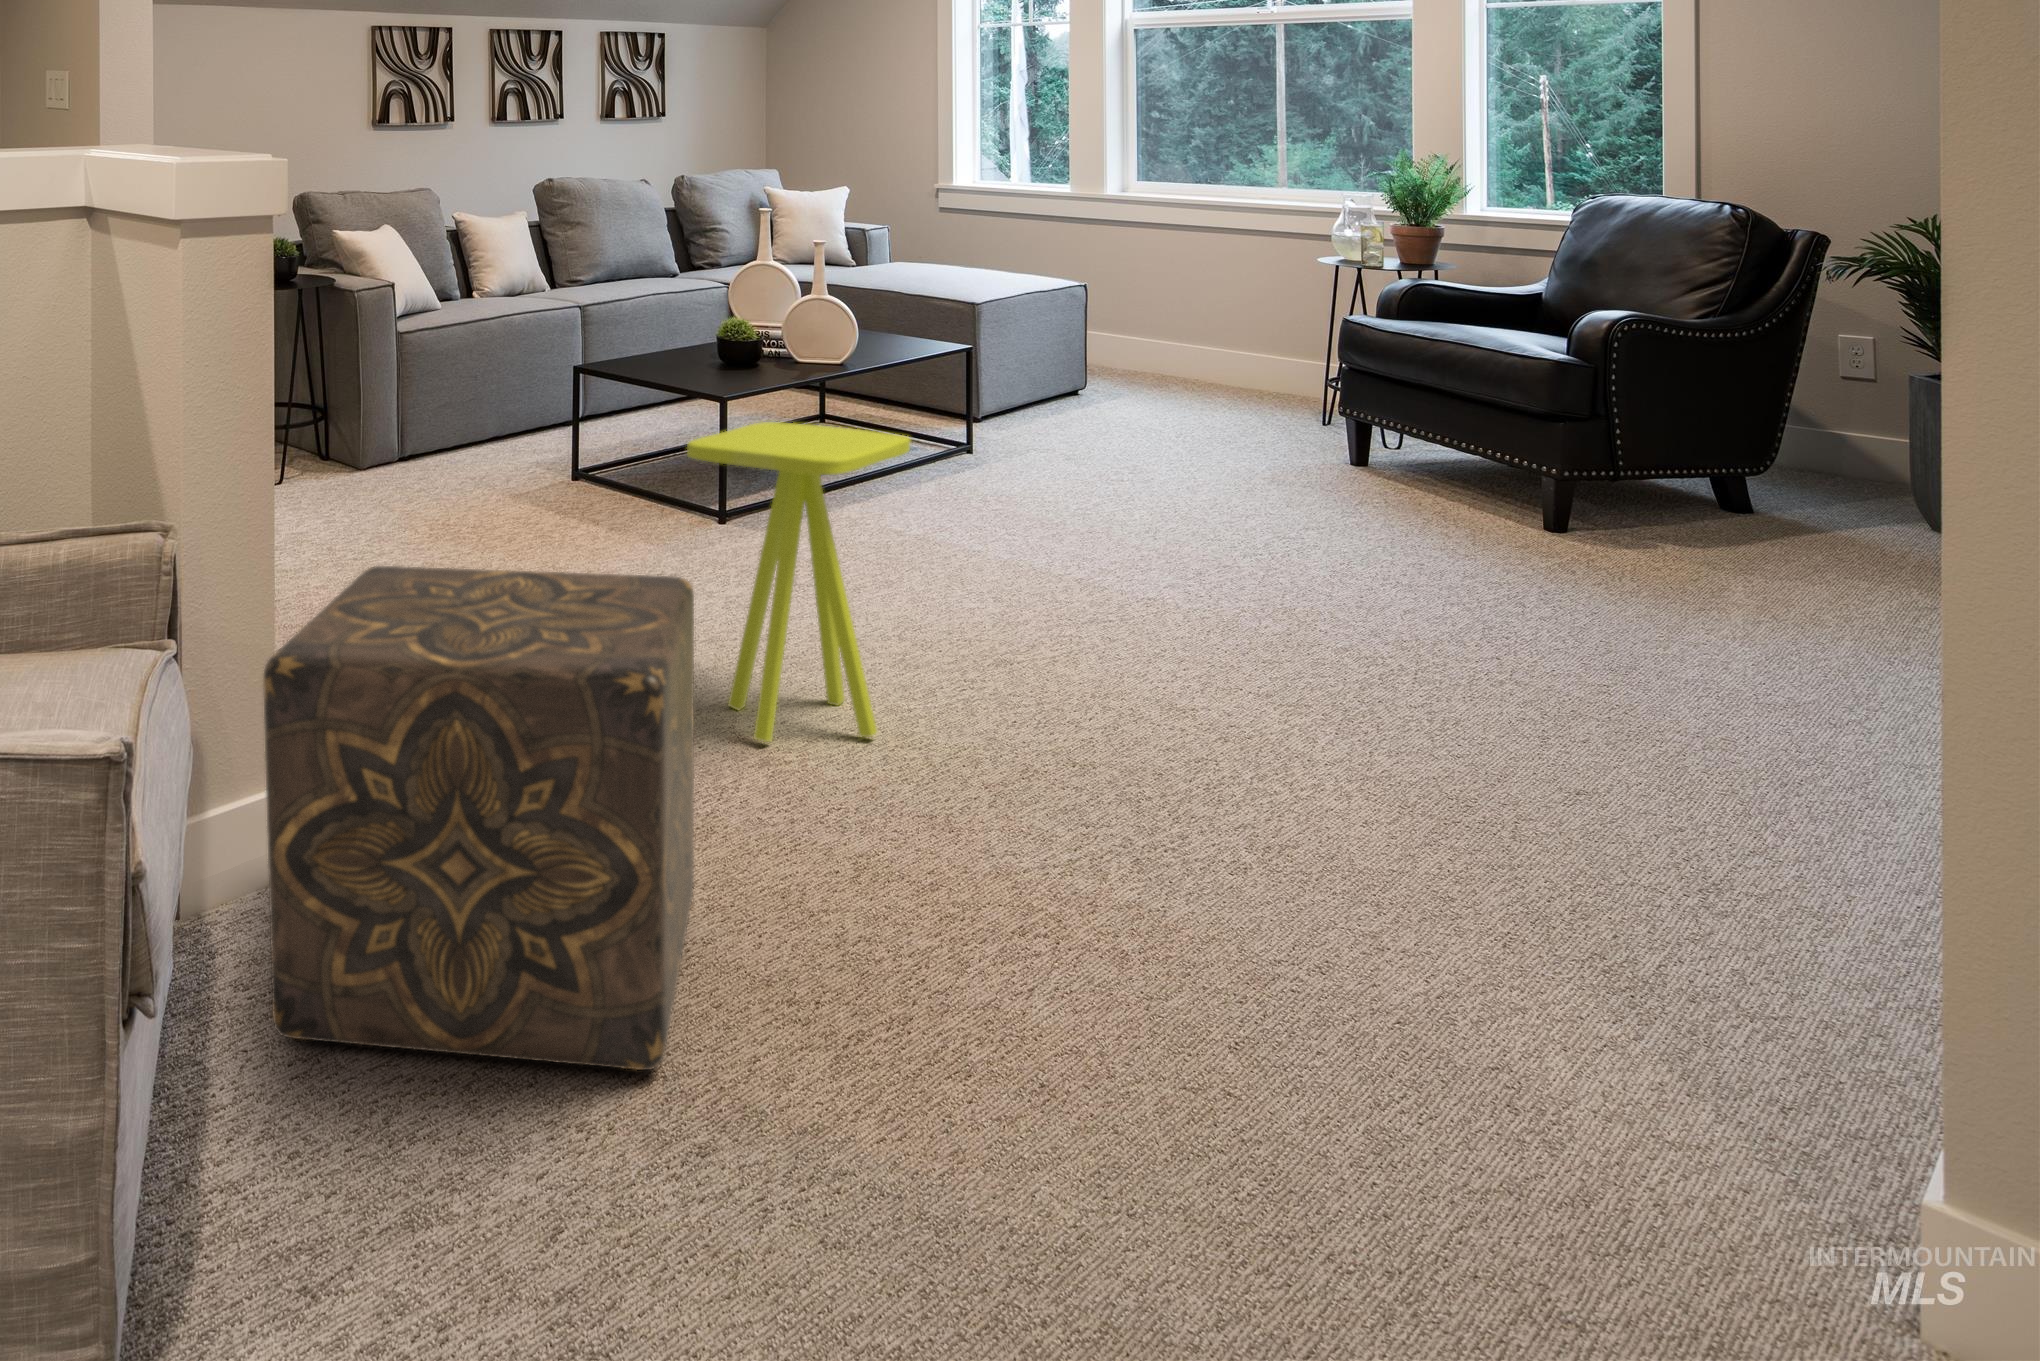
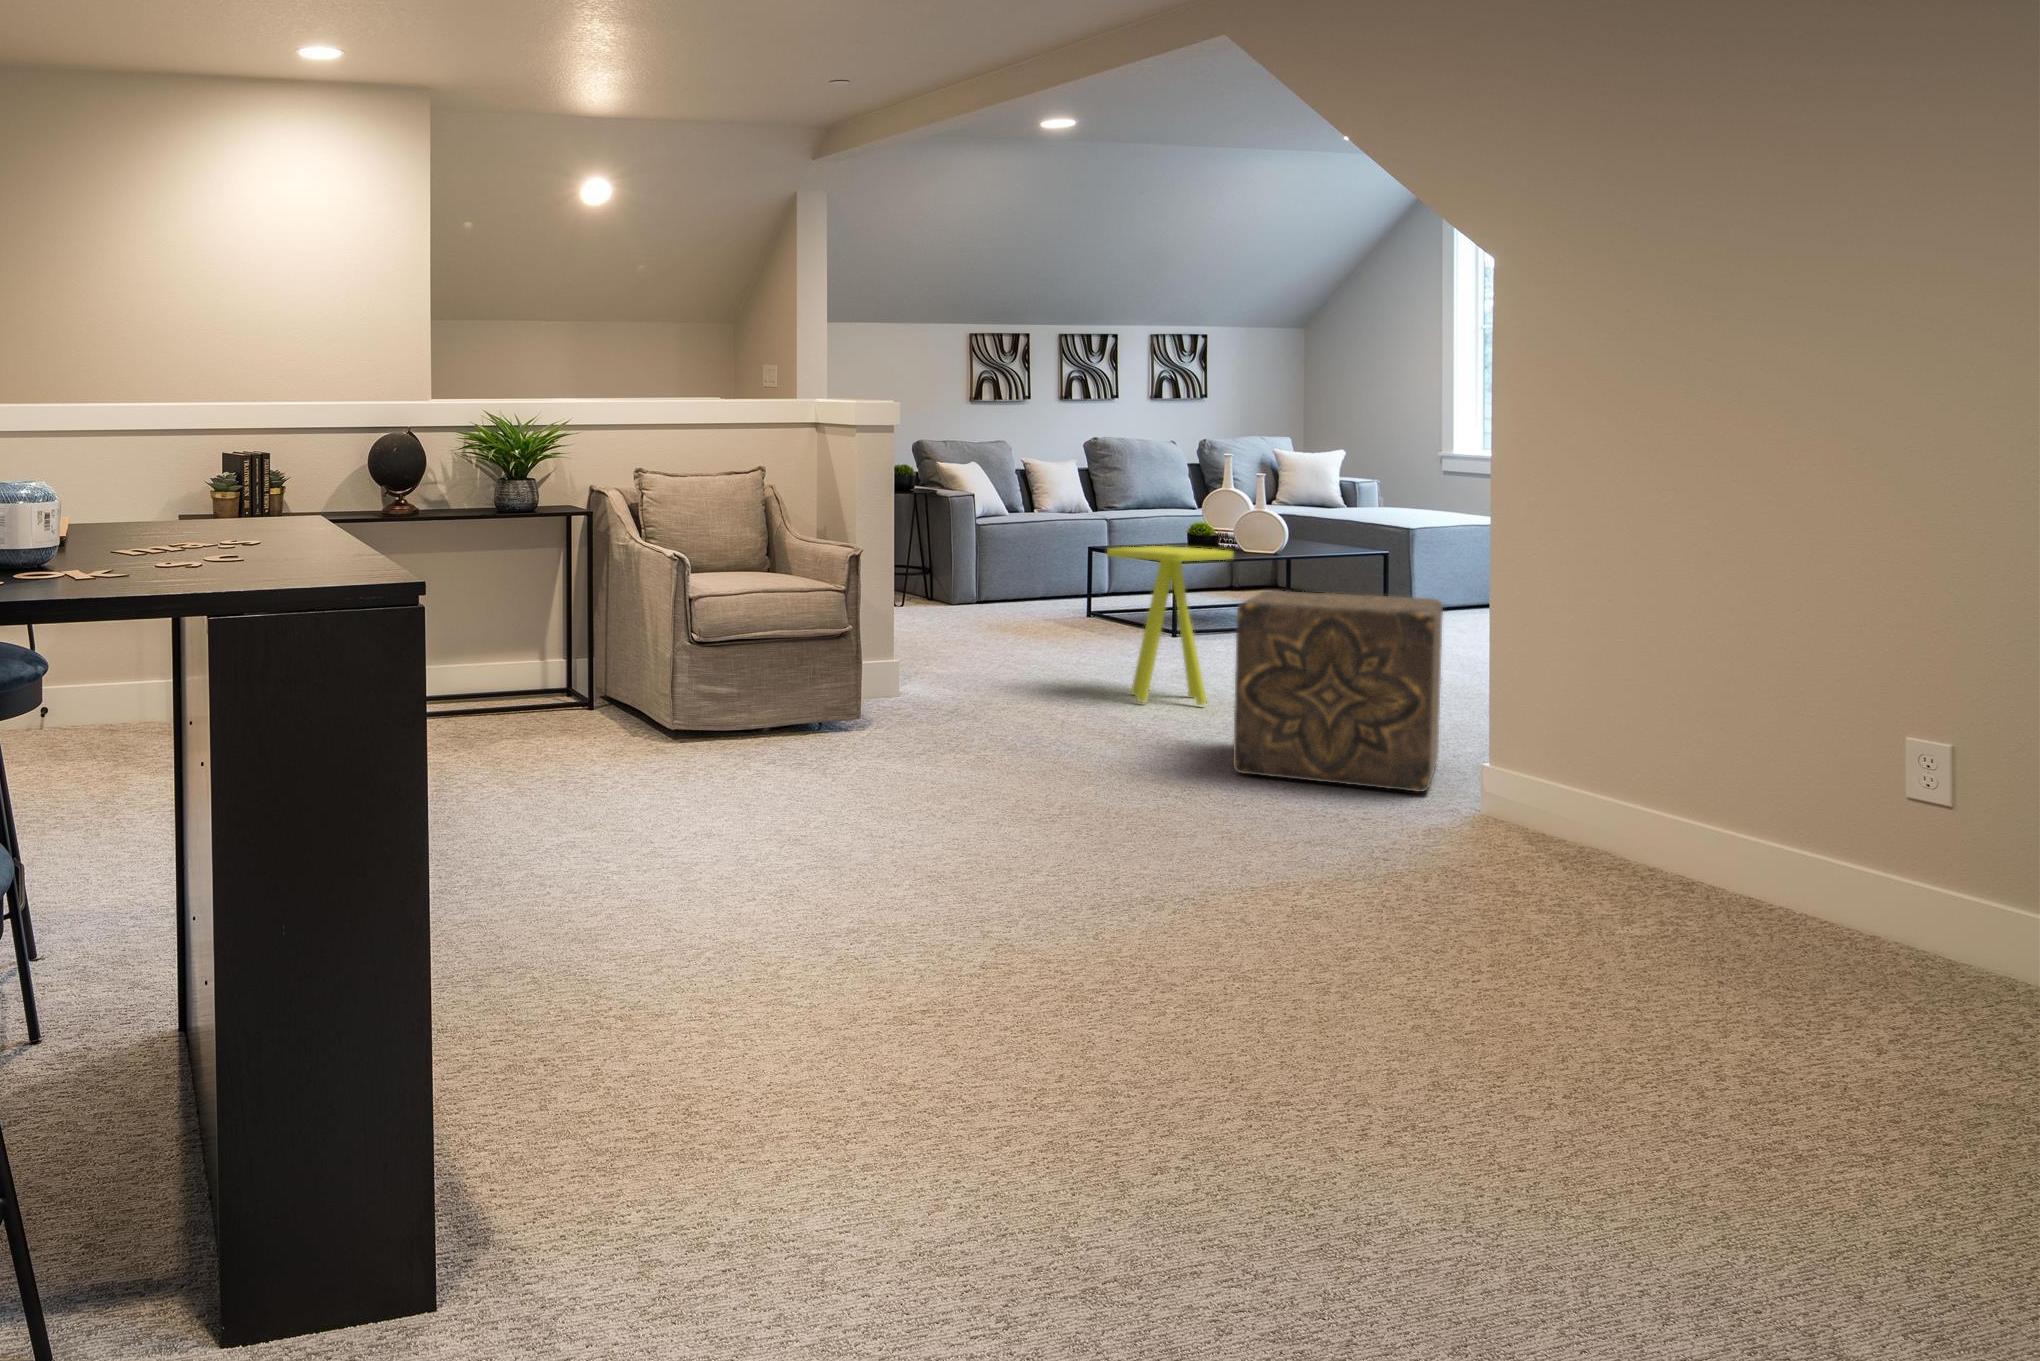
ottoman: present [263,566,694,1070] -> present [1233,591,1443,792]

